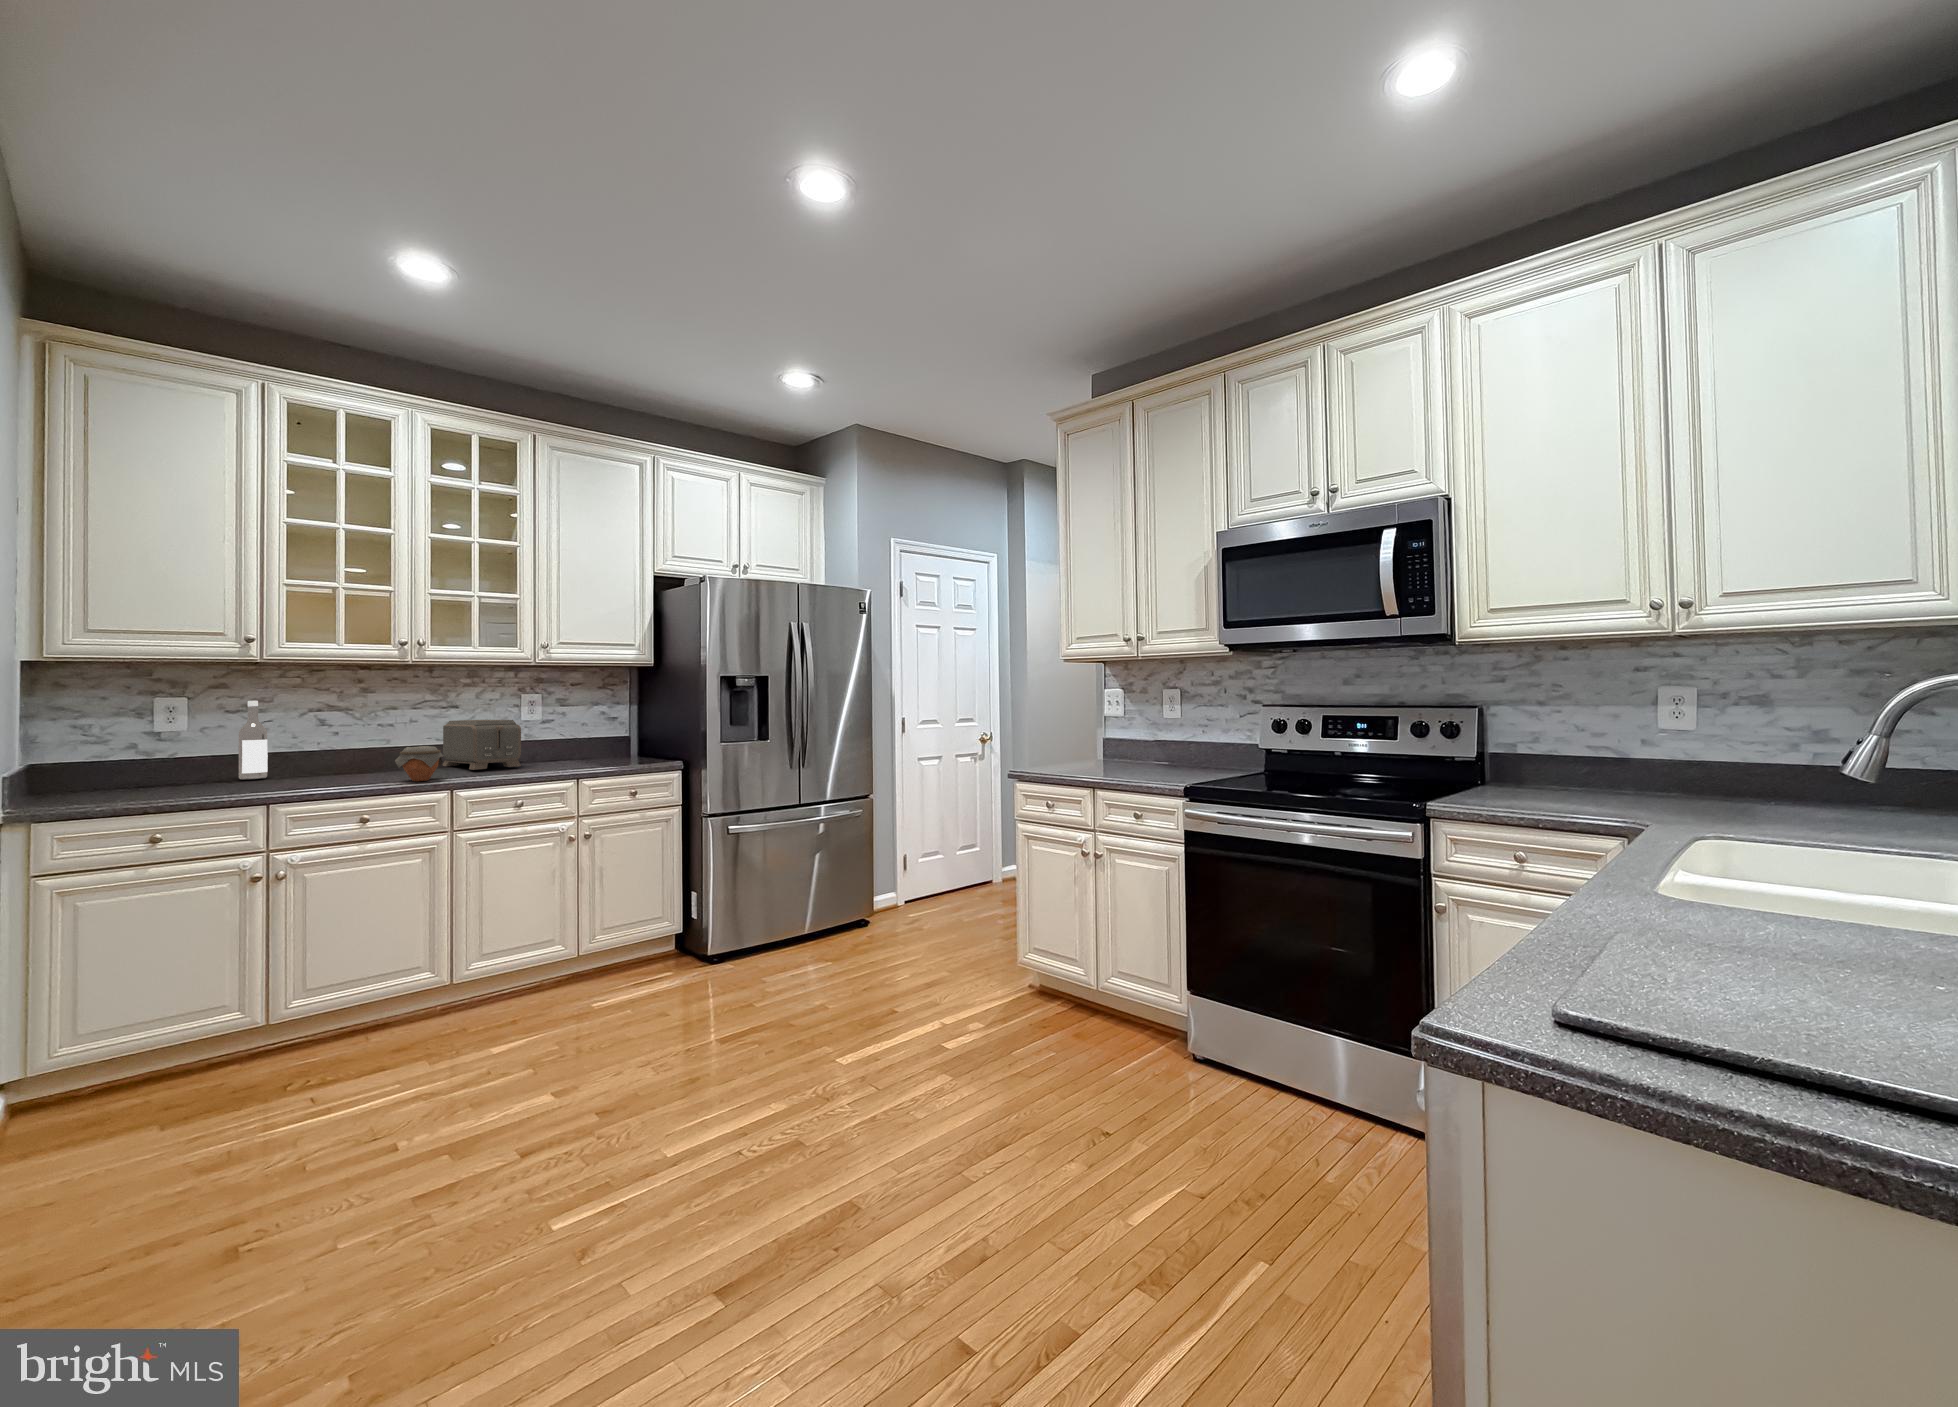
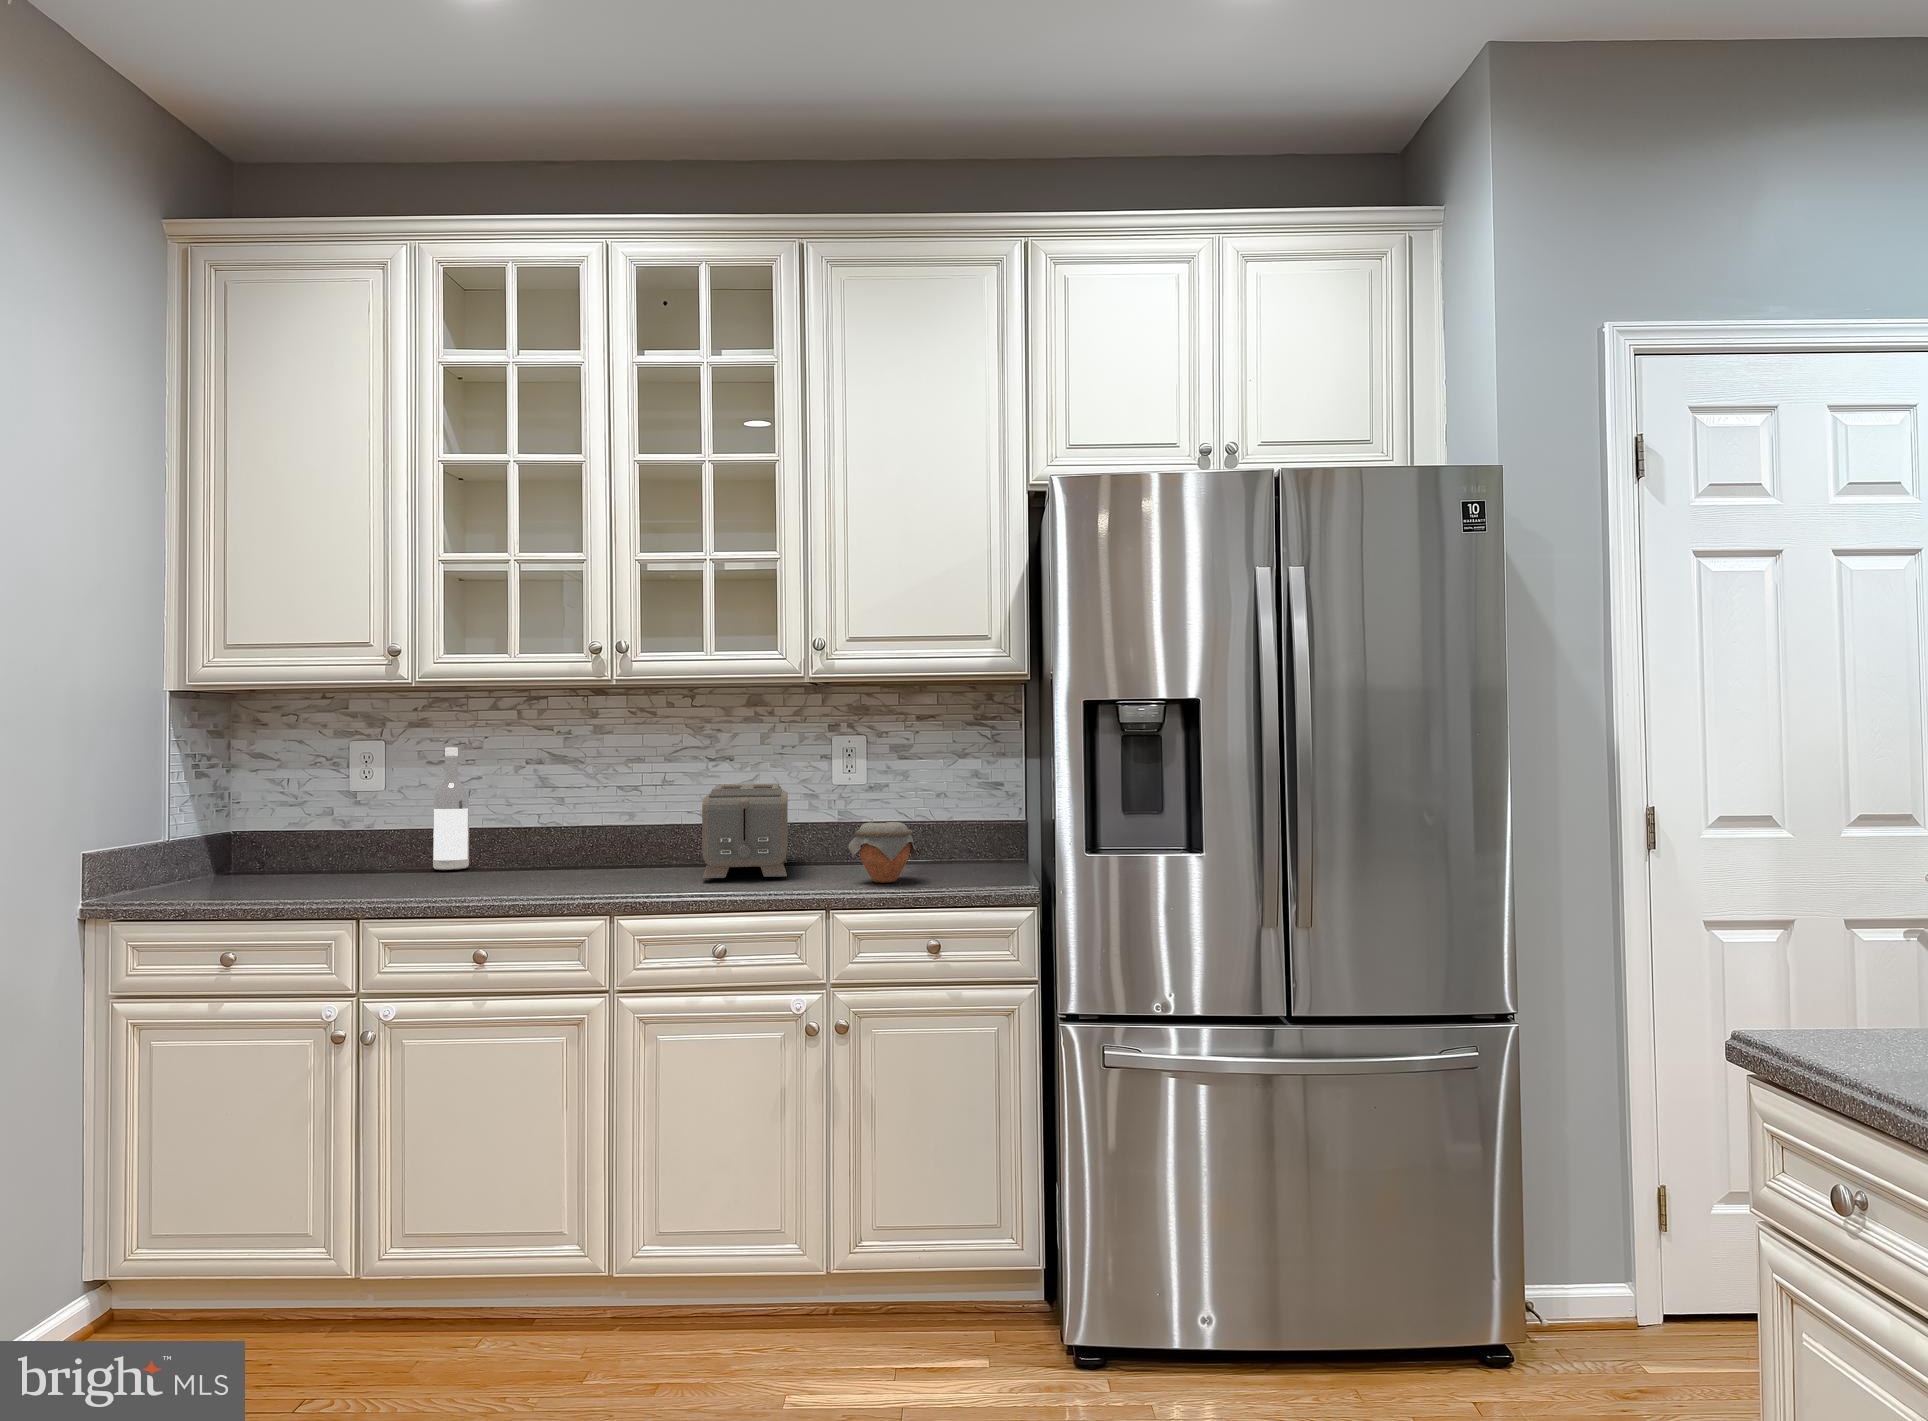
jar: present [395,746,444,781] -> present [848,822,916,883]

